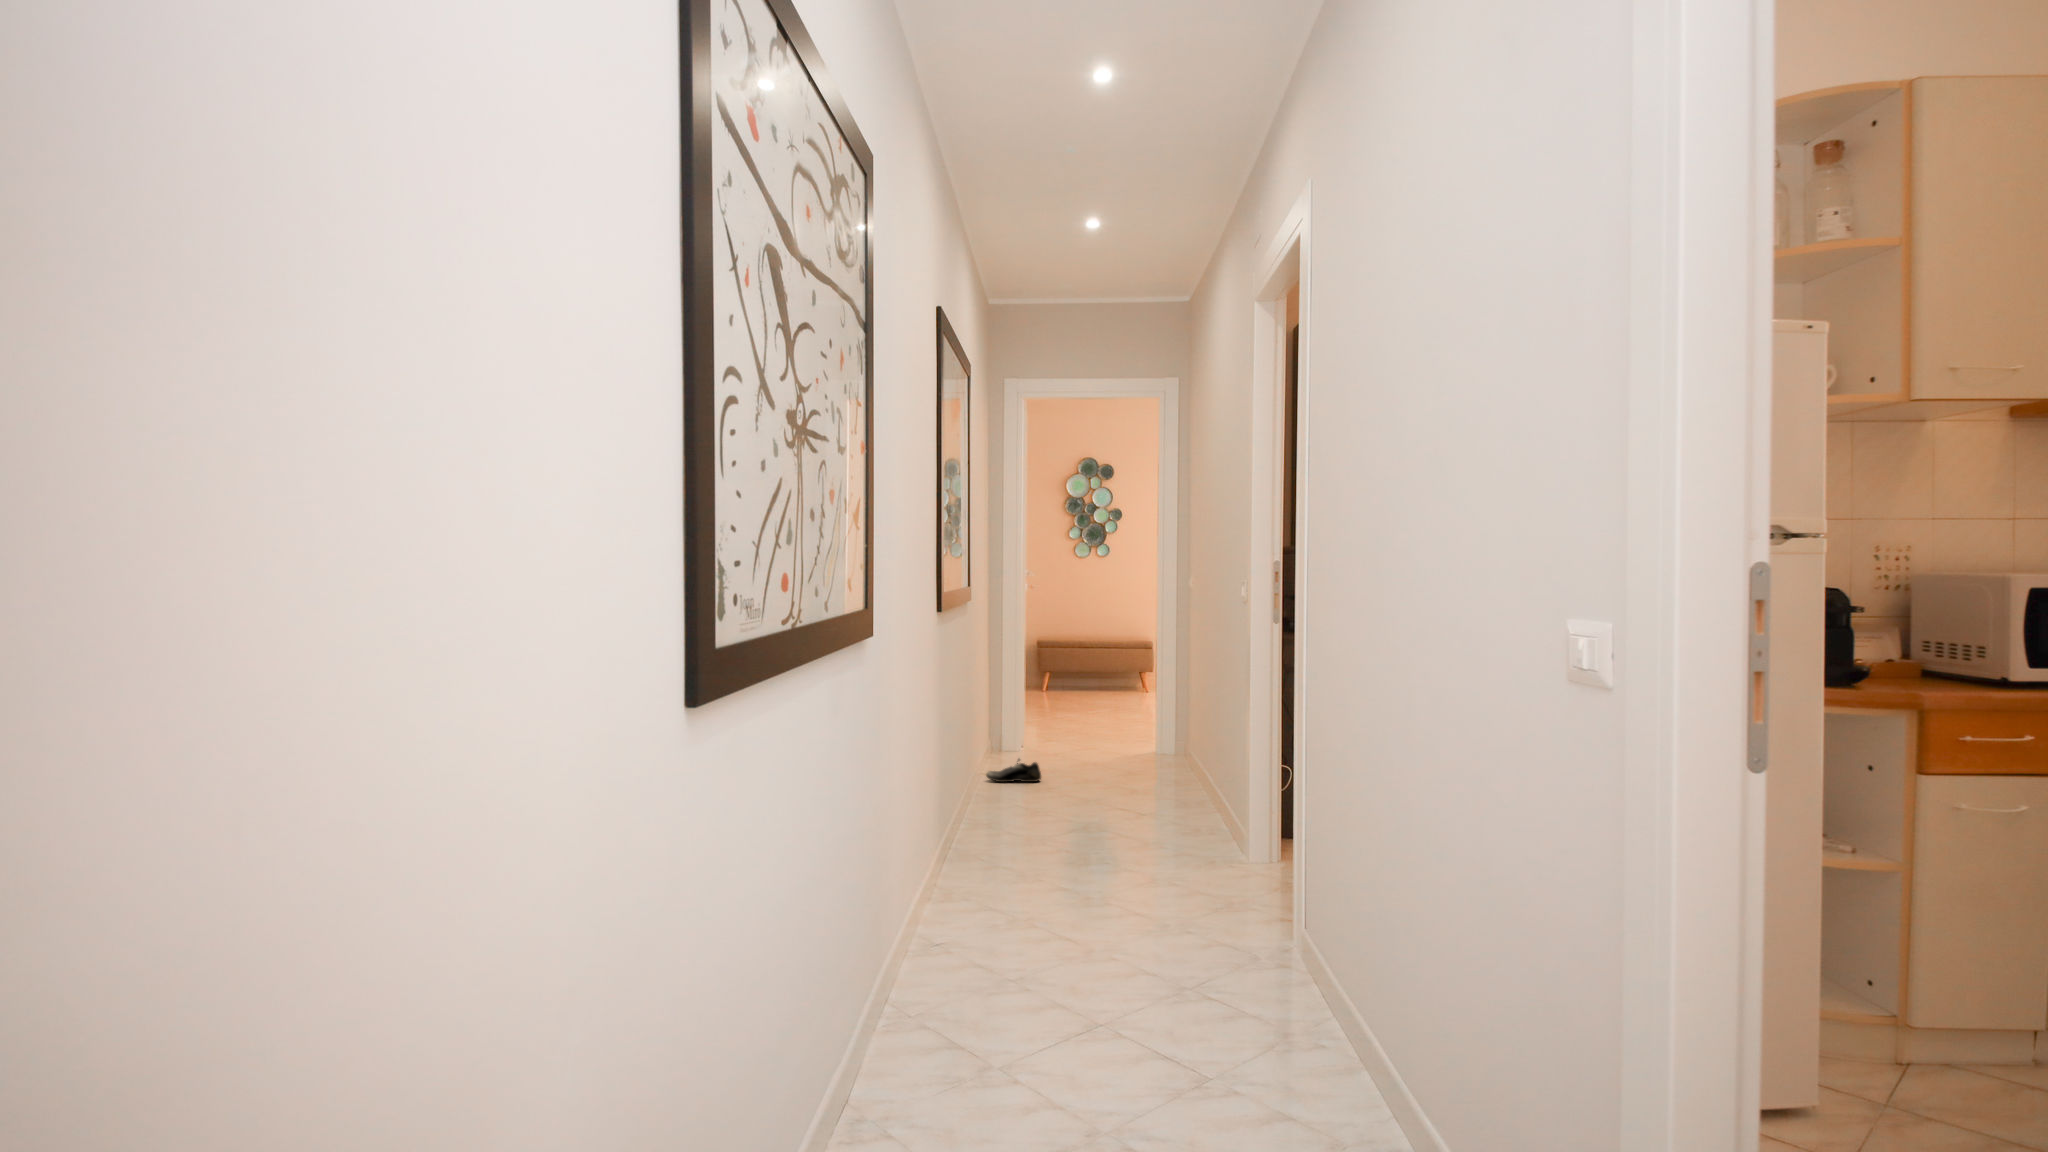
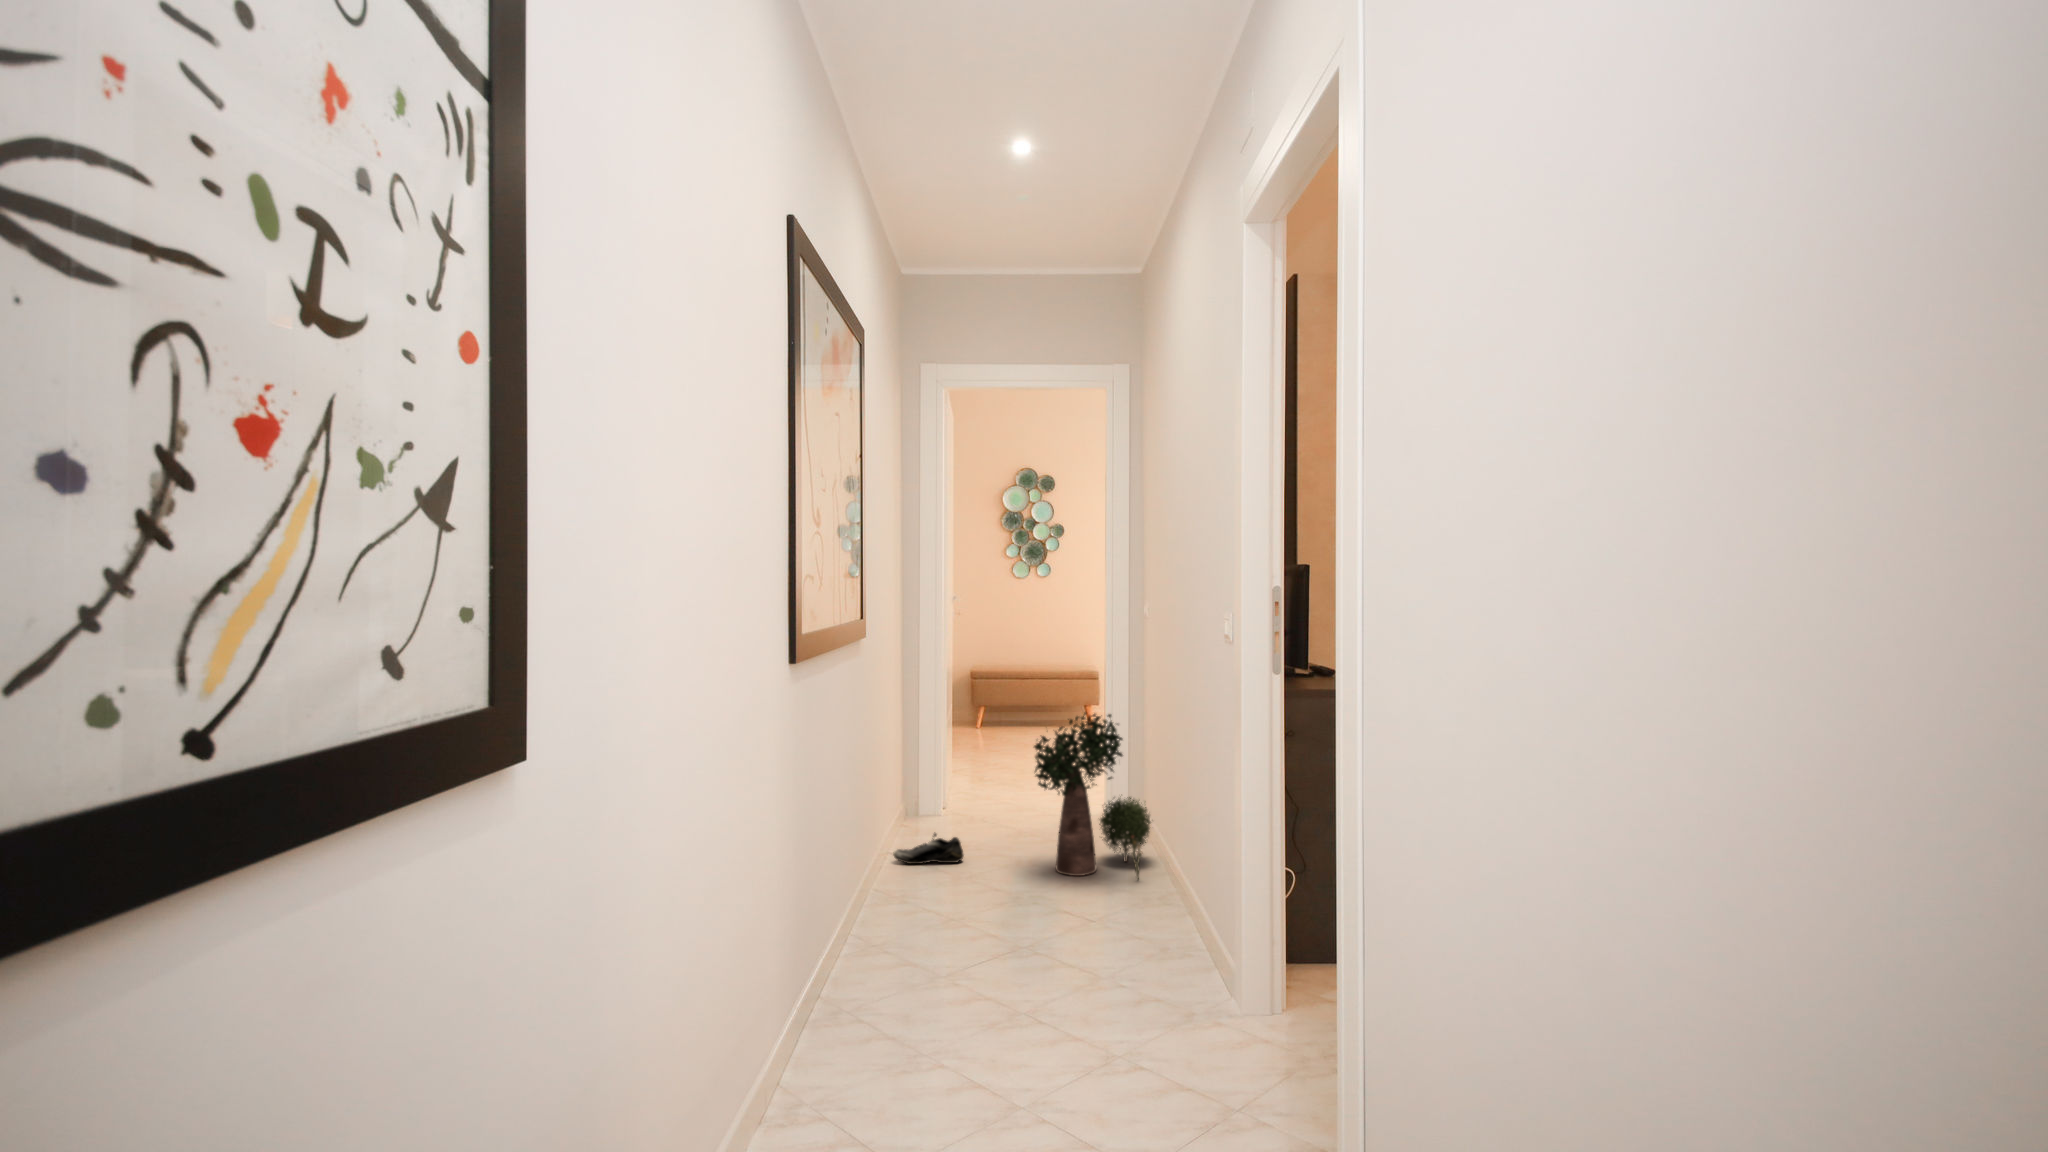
potted plant: none [1098,663,1194,795] -> present [1034,712,1151,879]

